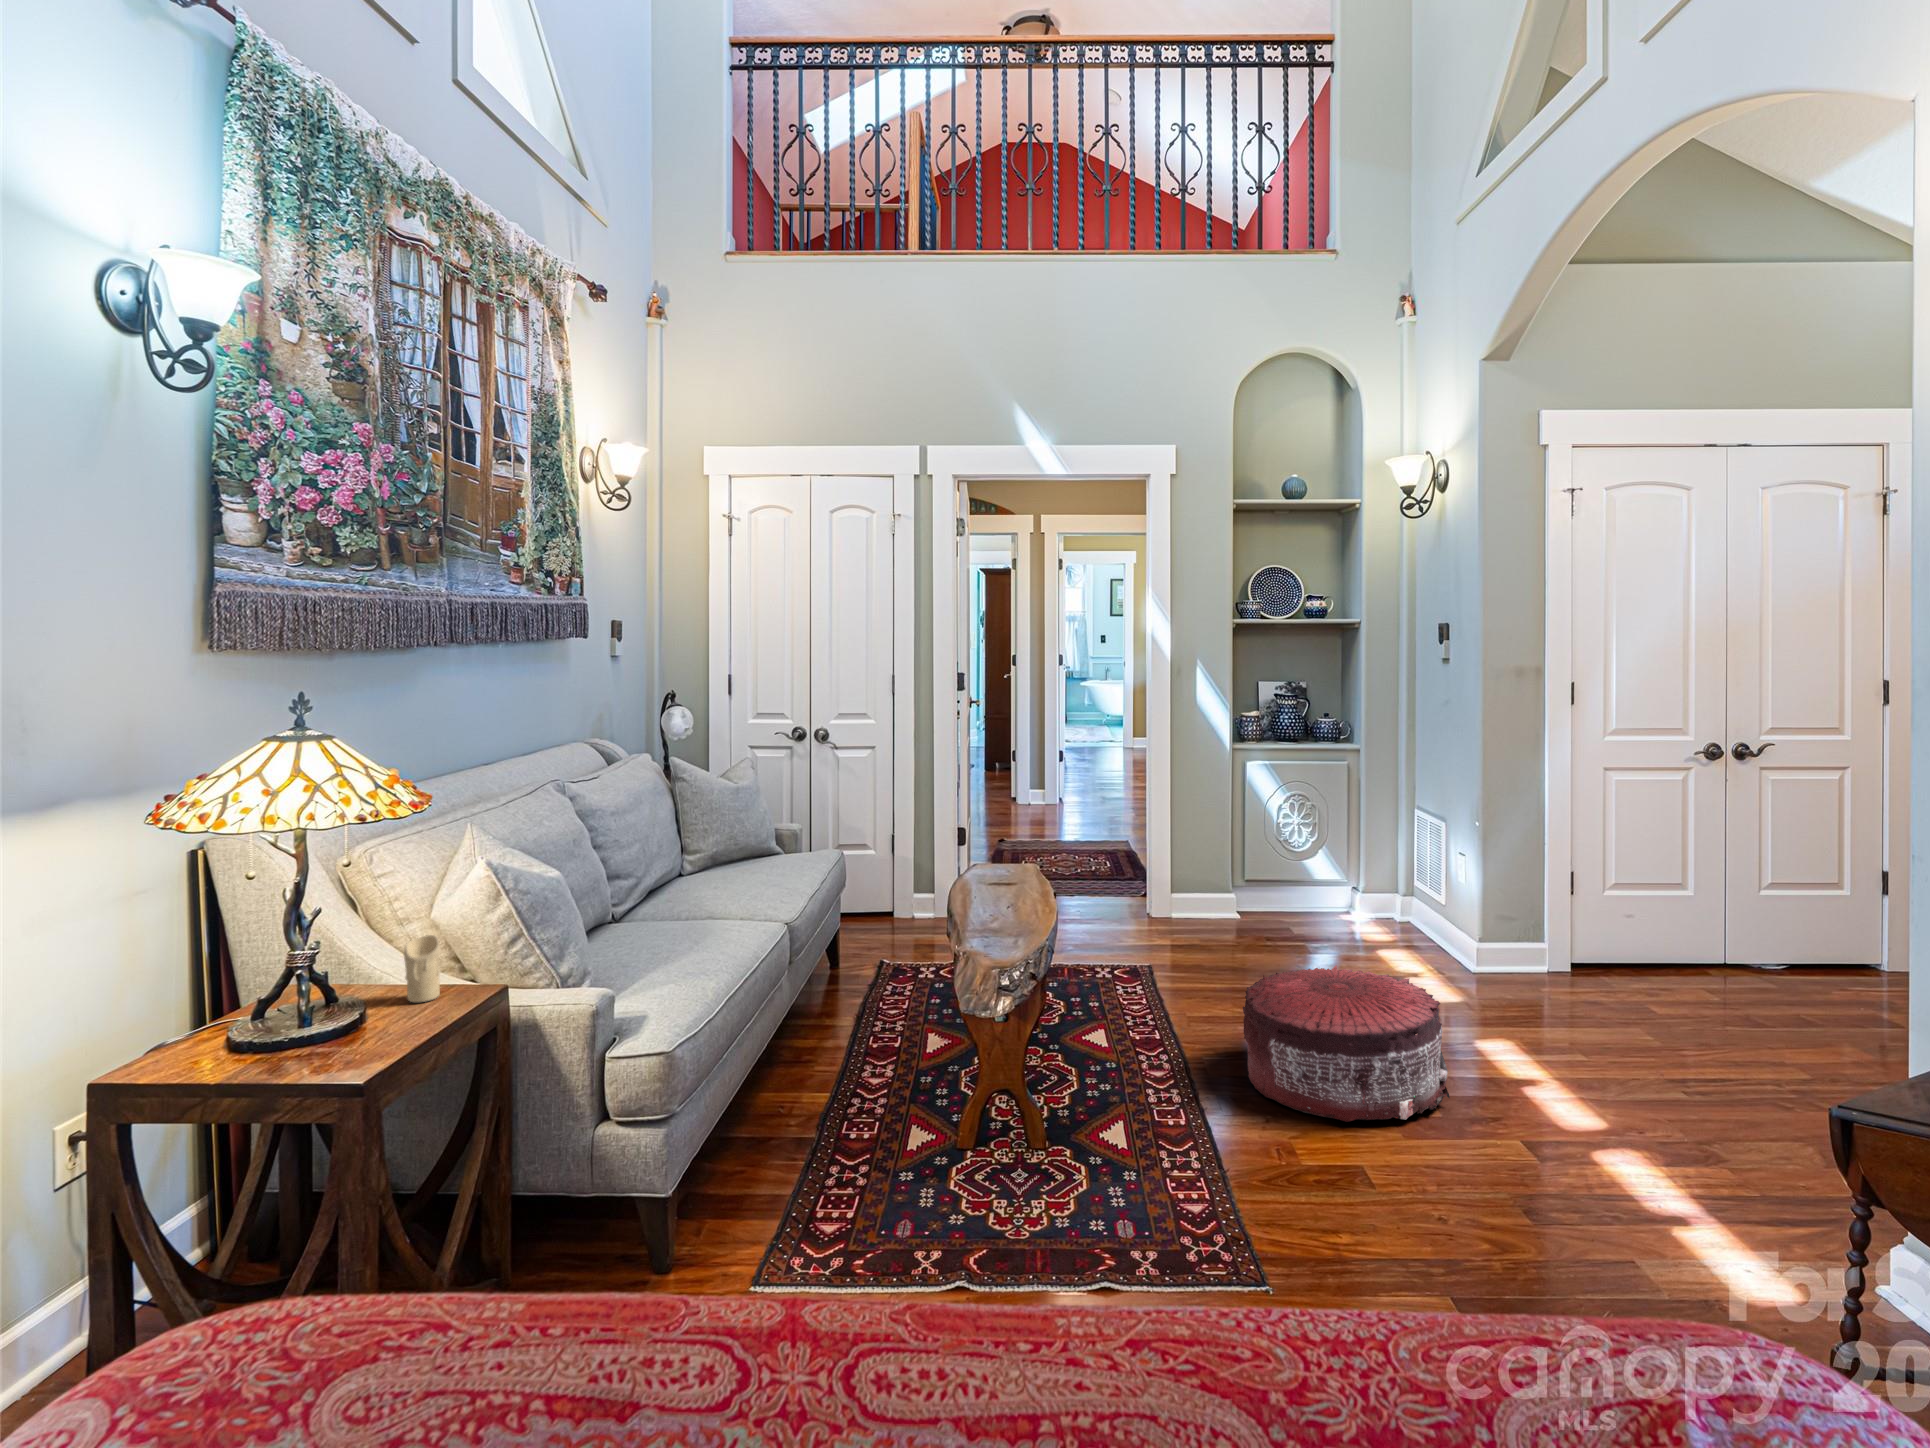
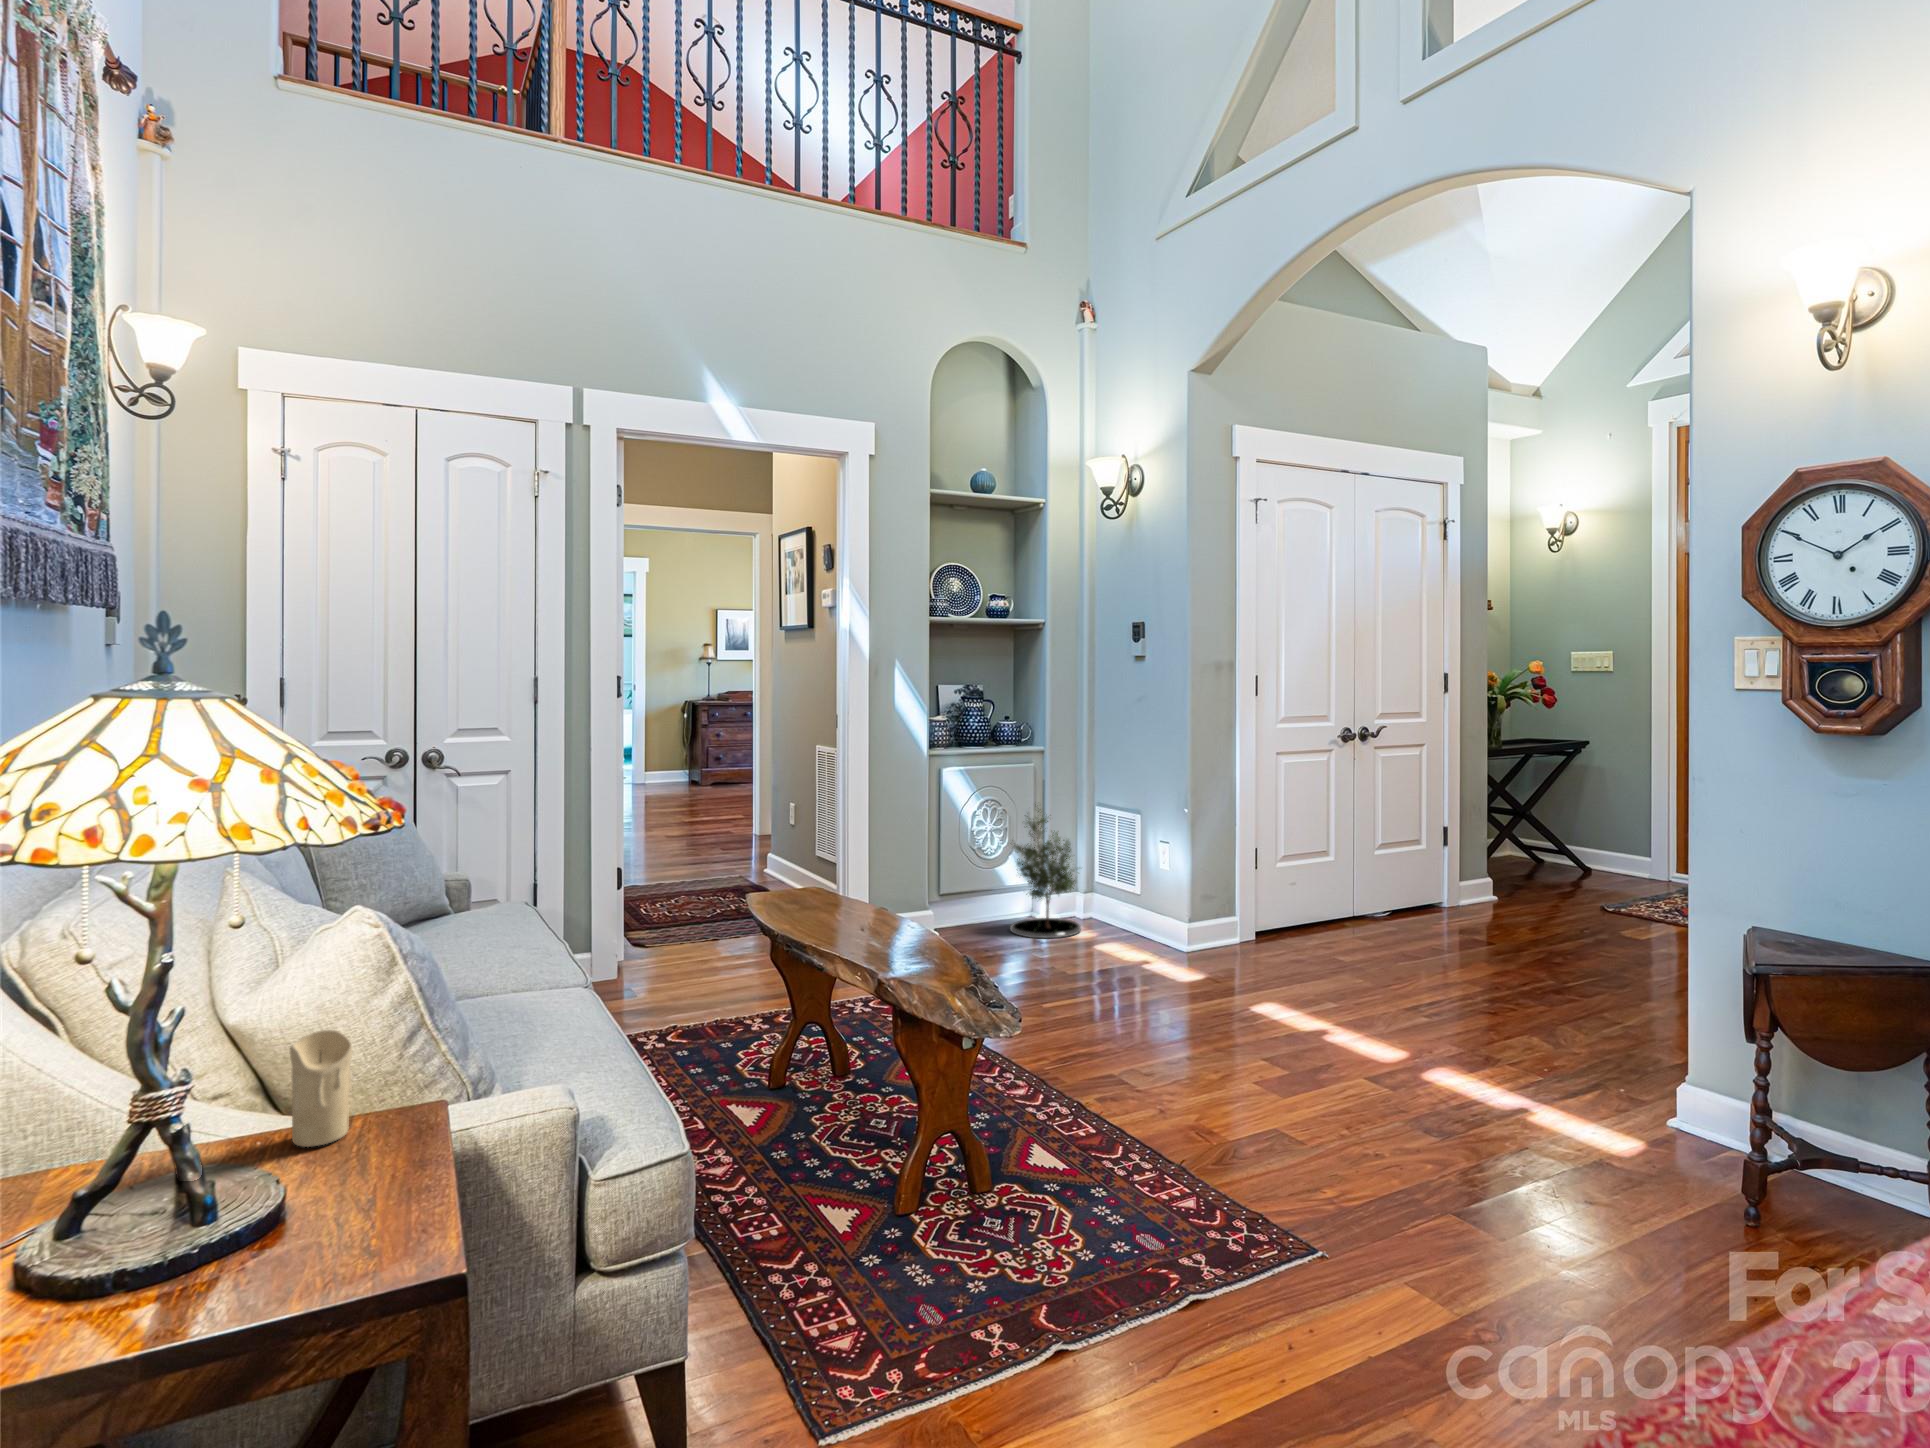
potted tree: none [1306,801,1389,938] -> present [1010,804,1081,938]
pouf: present [1243,966,1450,1122] -> none [1090,950,1289,1096]

